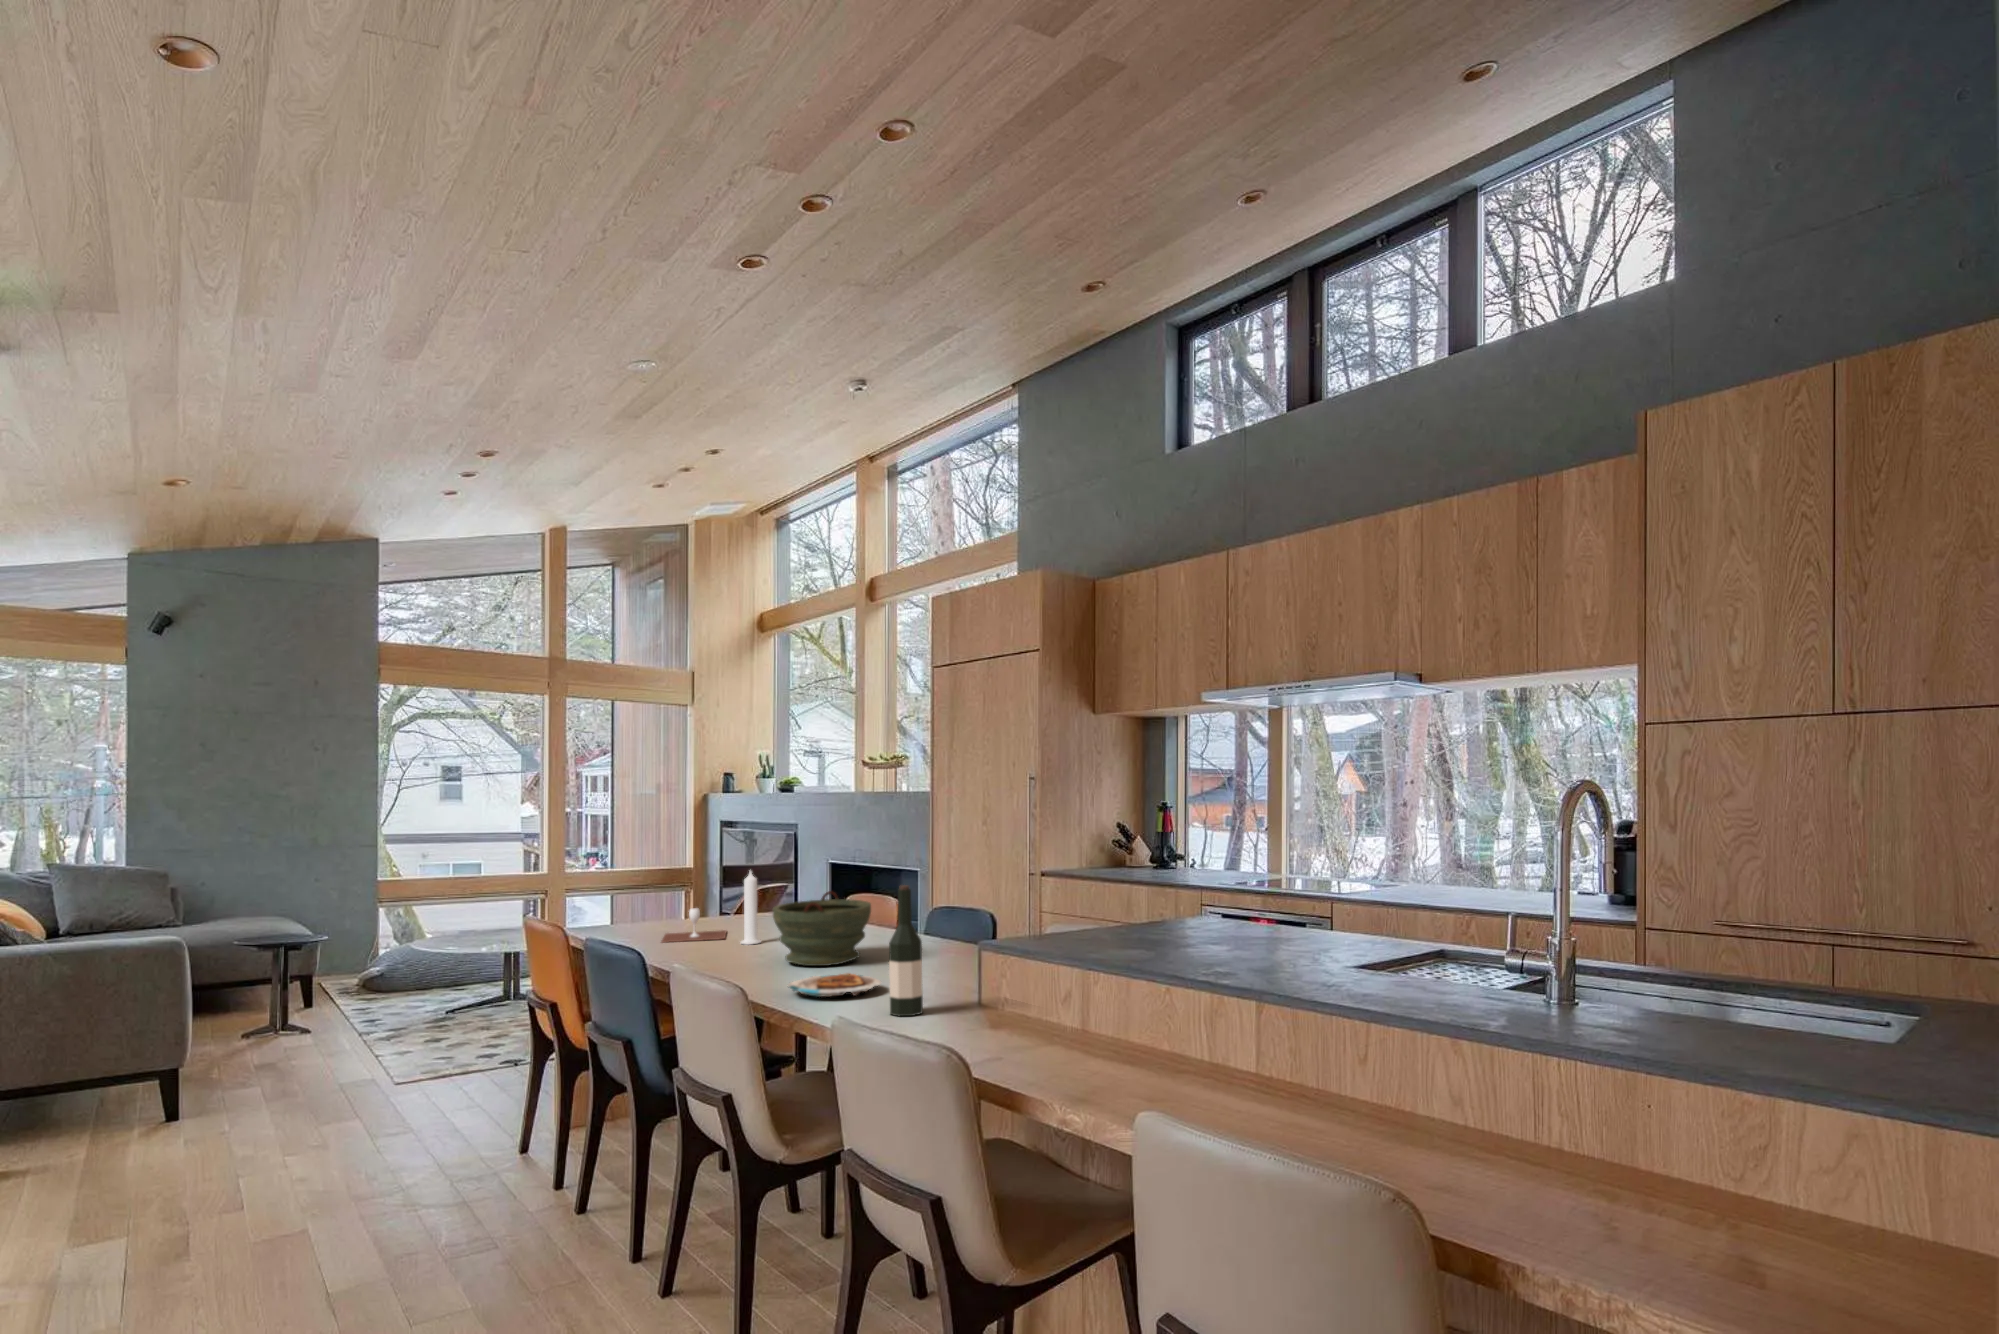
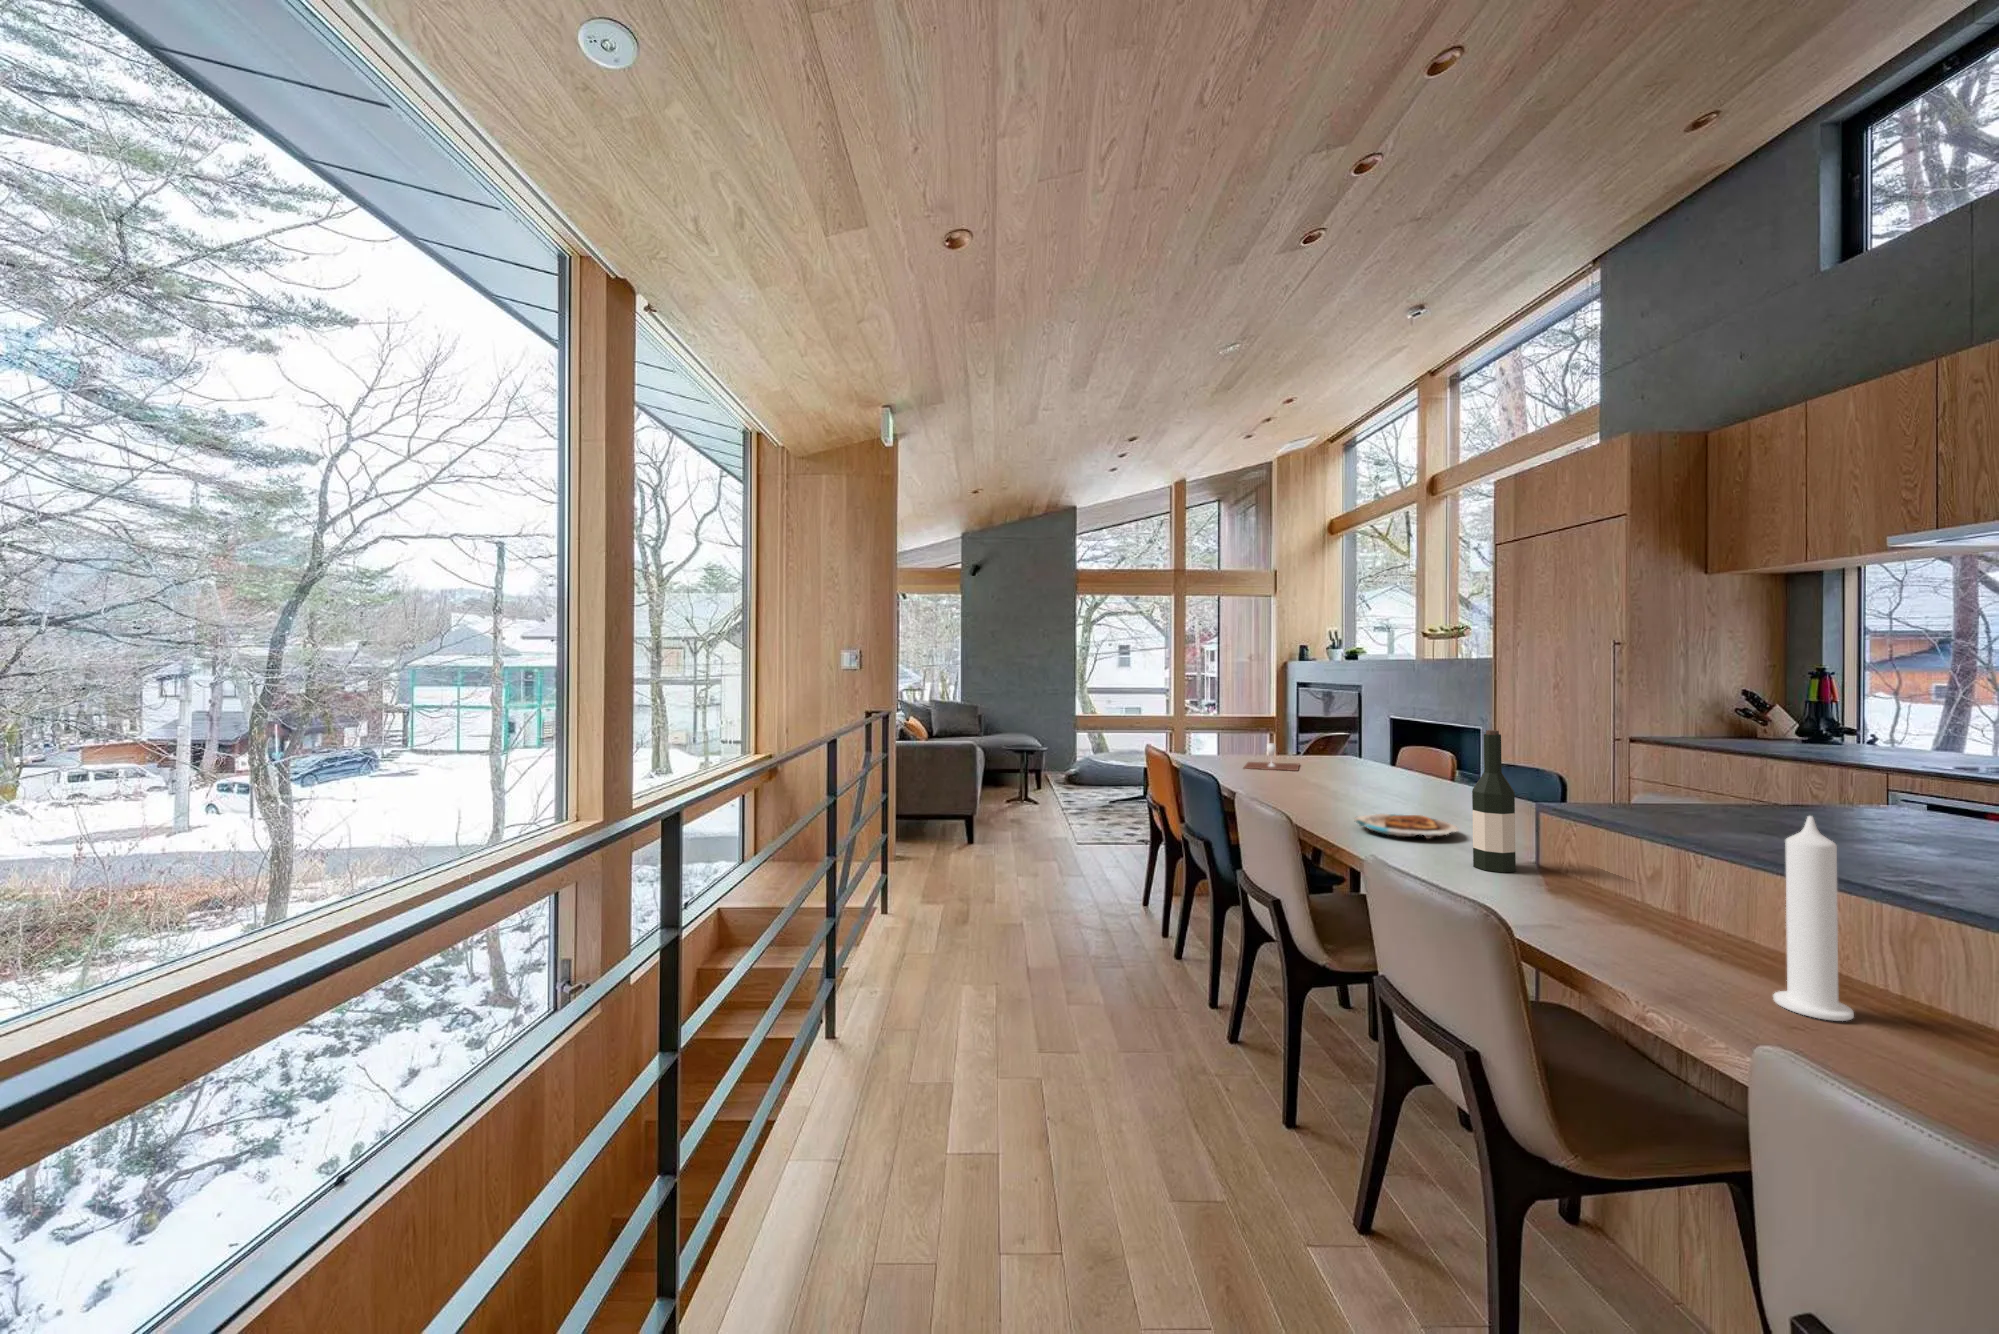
candle: present [741,871,761,945] -> present [1773,816,1854,1021]
bowl: present [773,891,871,966] -> none [1340,736,1443,804]

